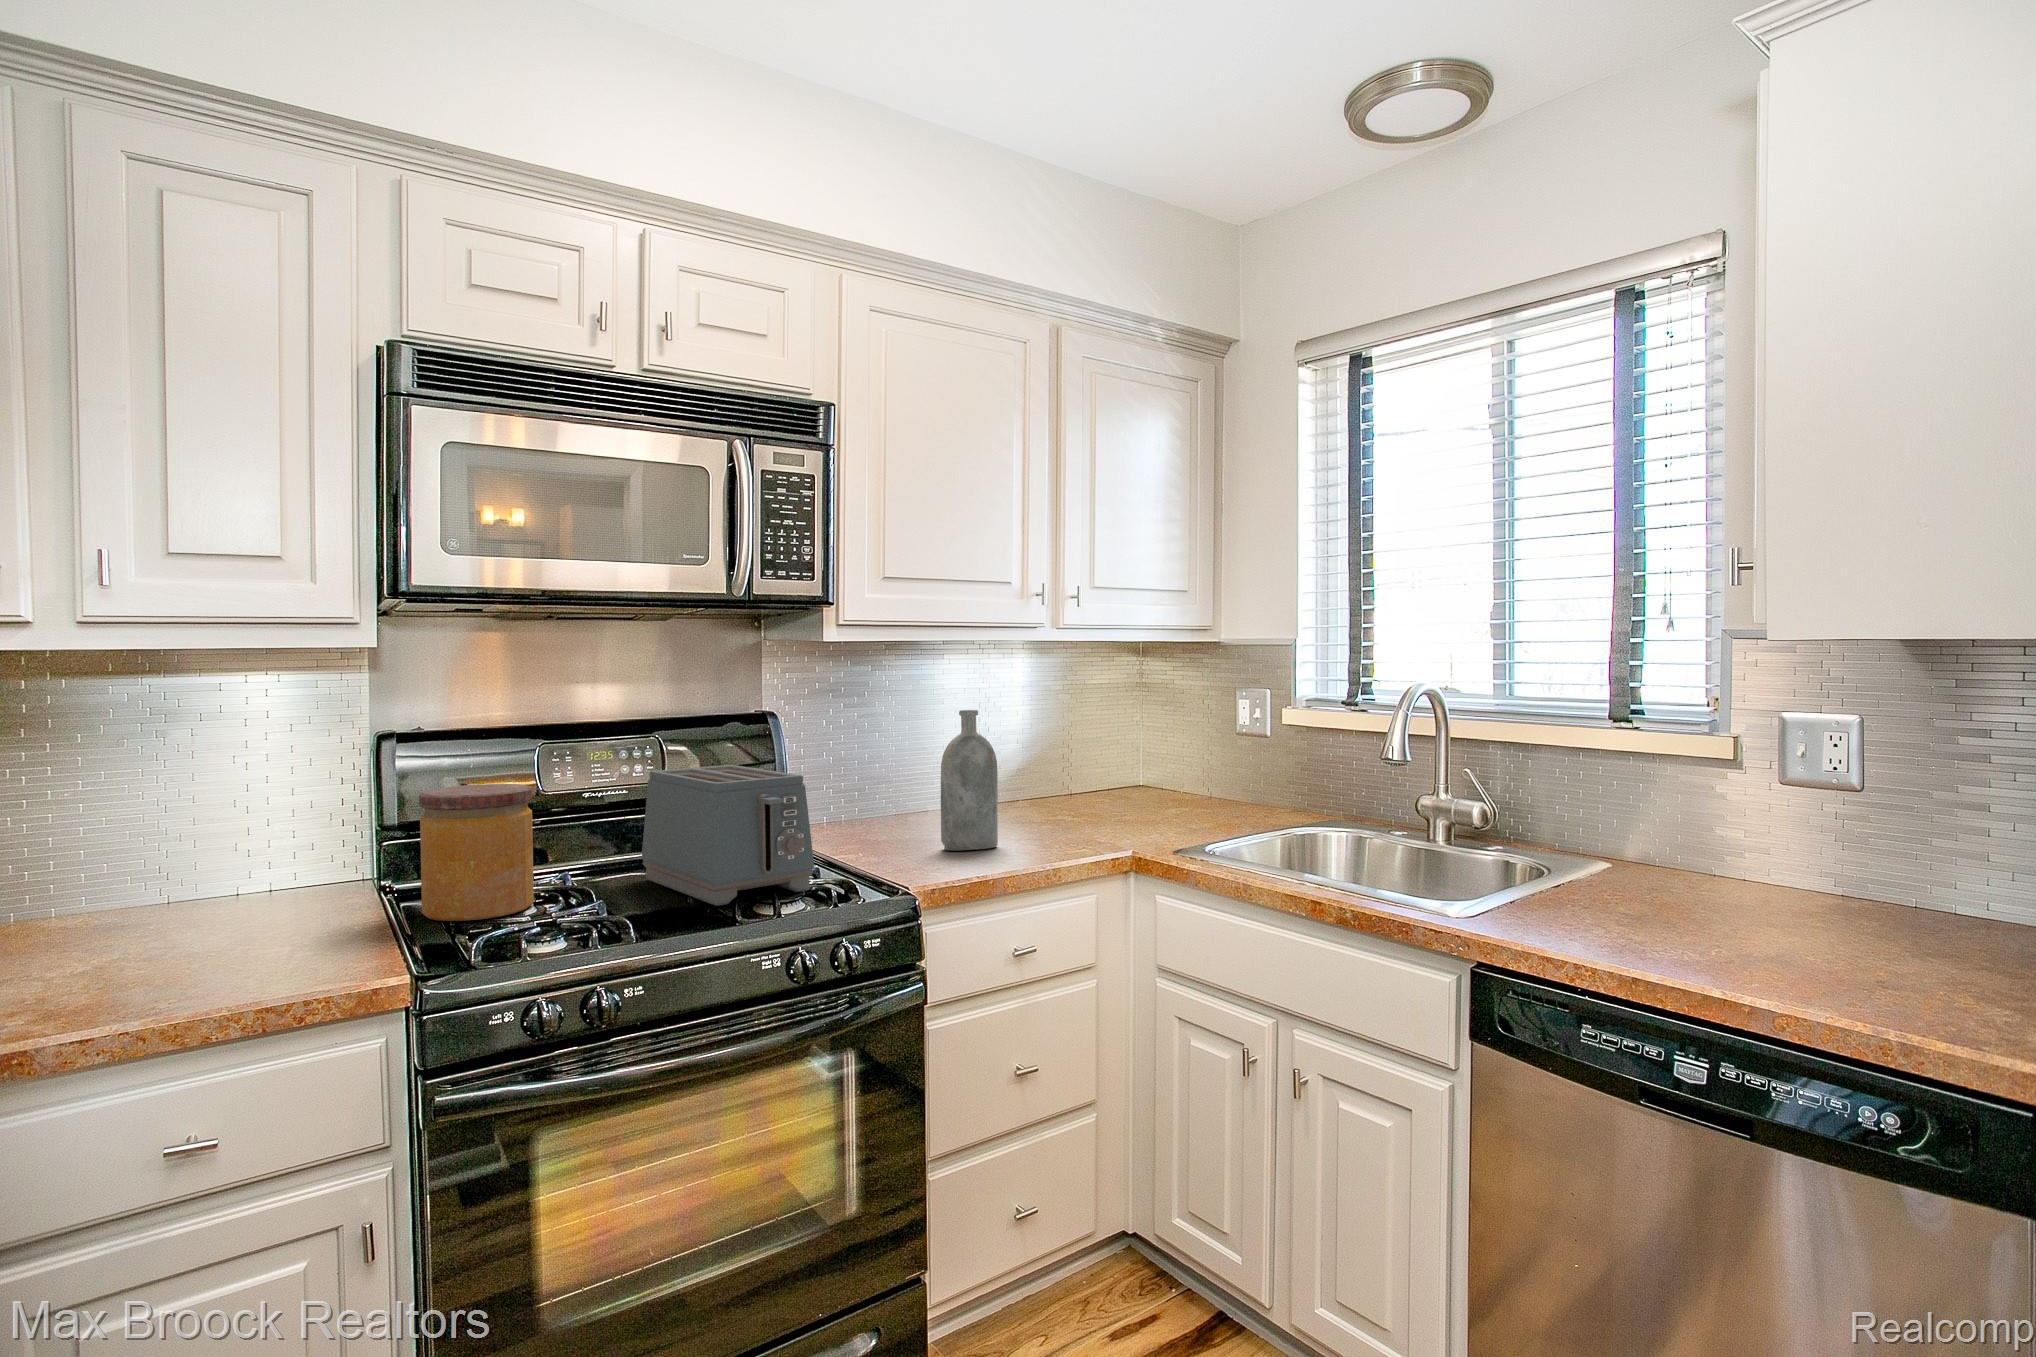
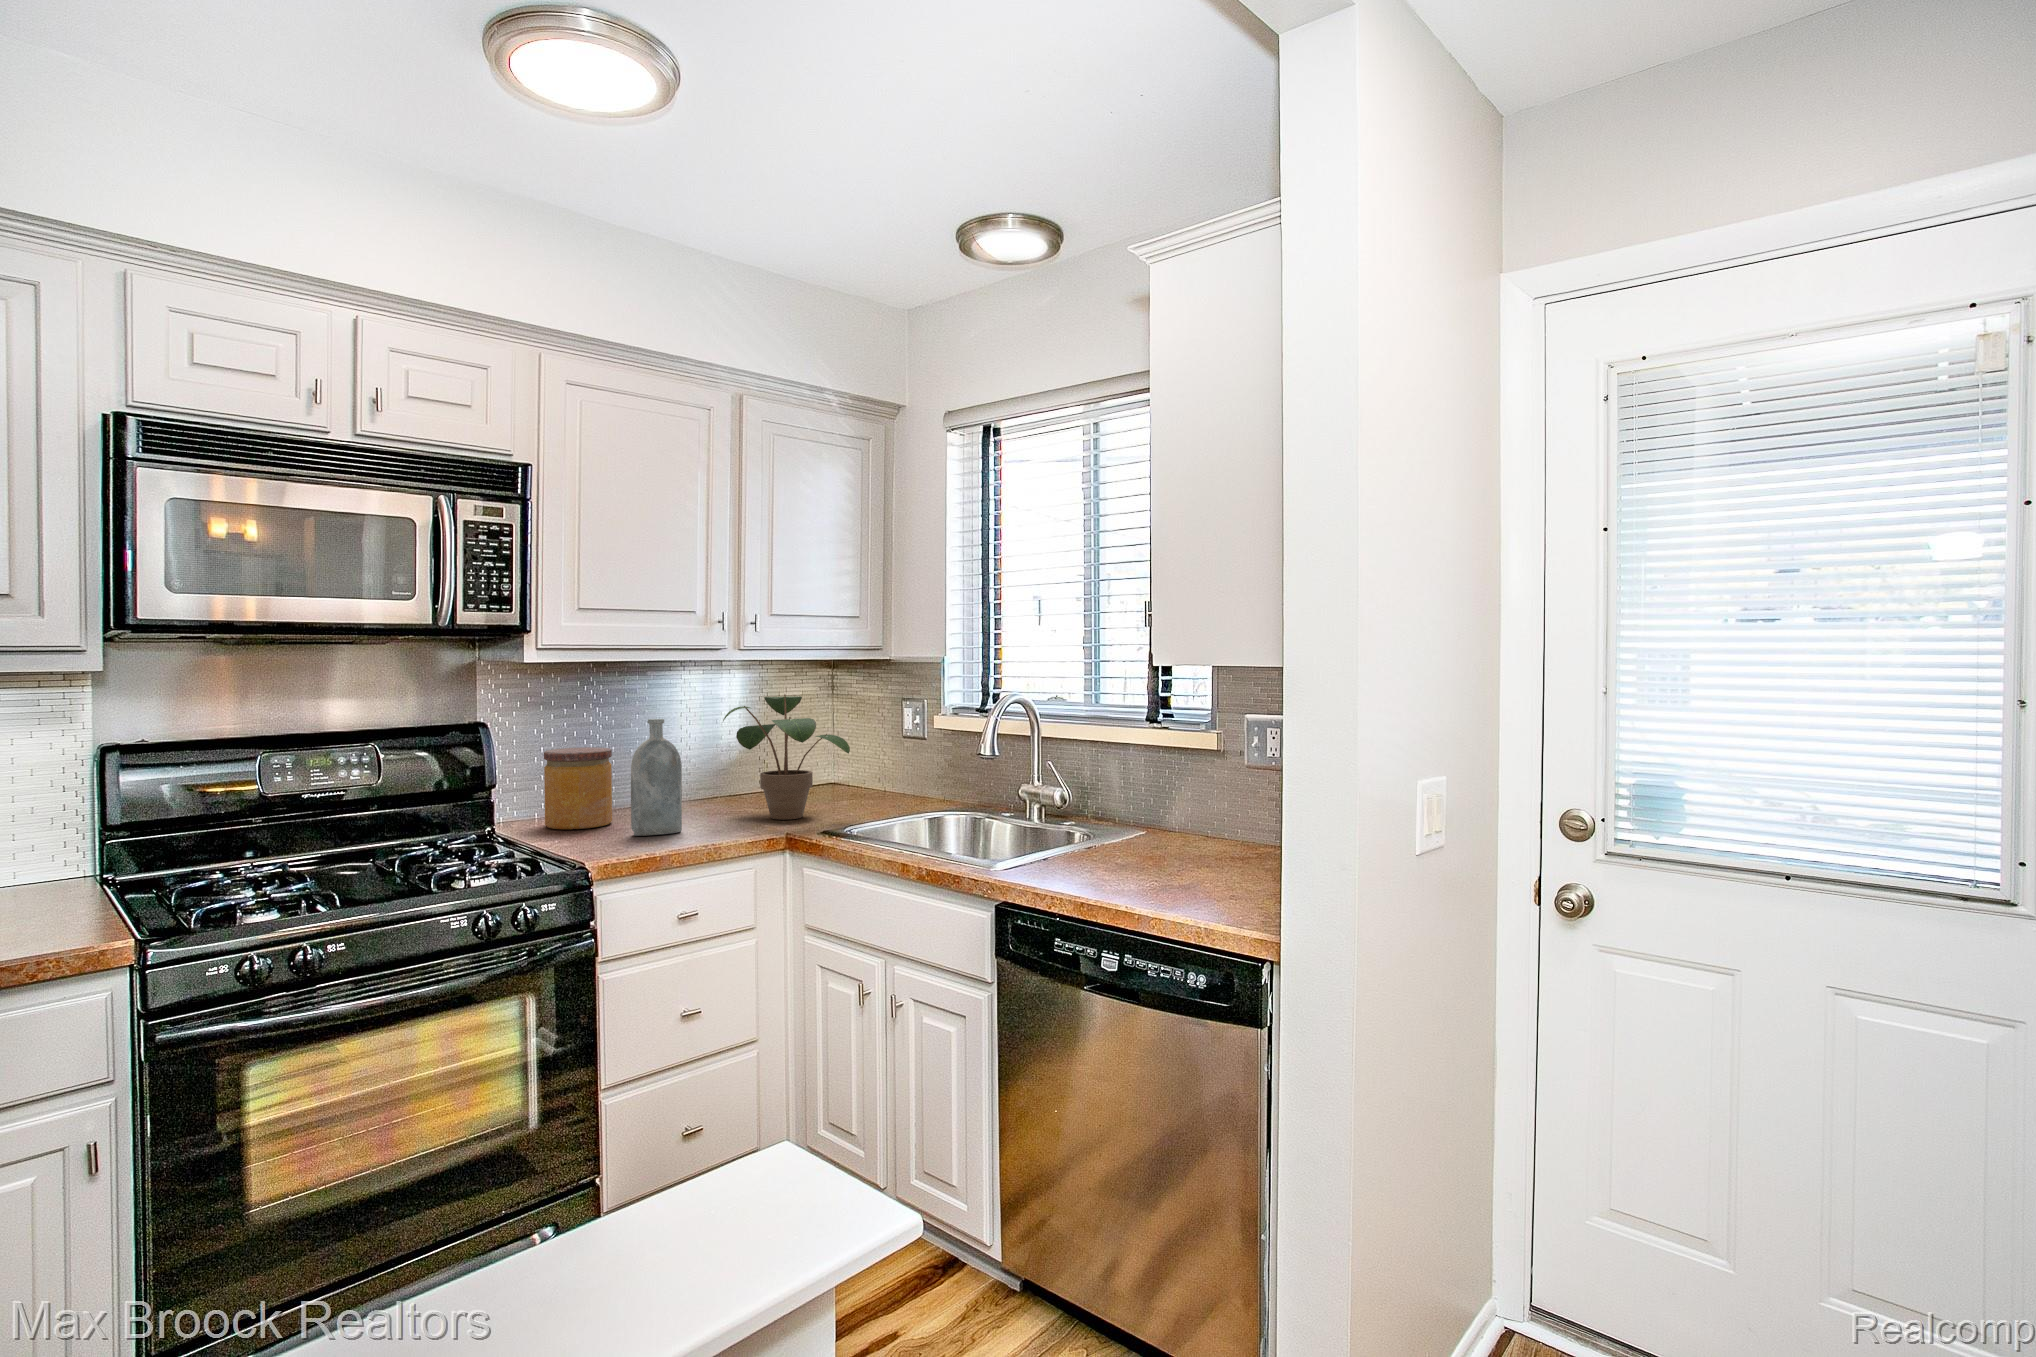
potted plant: none [1039,682,1191,834] -> present [723,695,850,820]
toaster: present [642,765,814,906] -> none [353,767,506,882]
jar: present [419,784,534,921] -> present [544,747,612,829]

